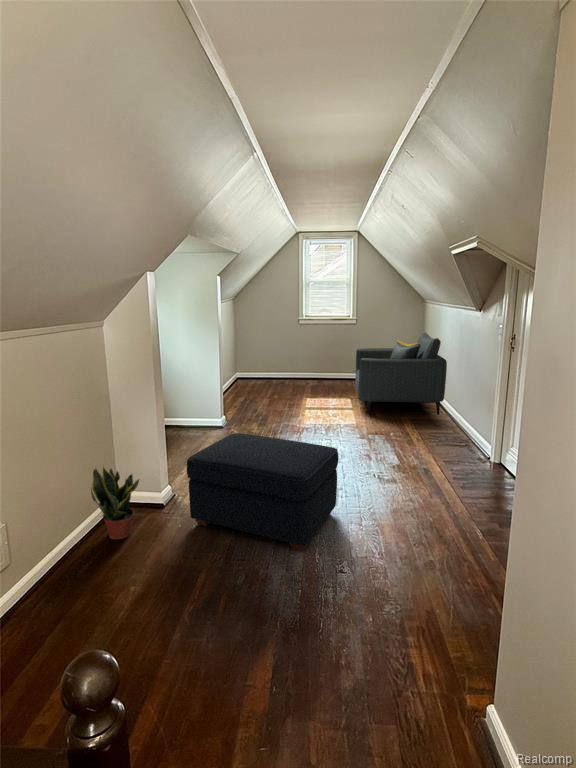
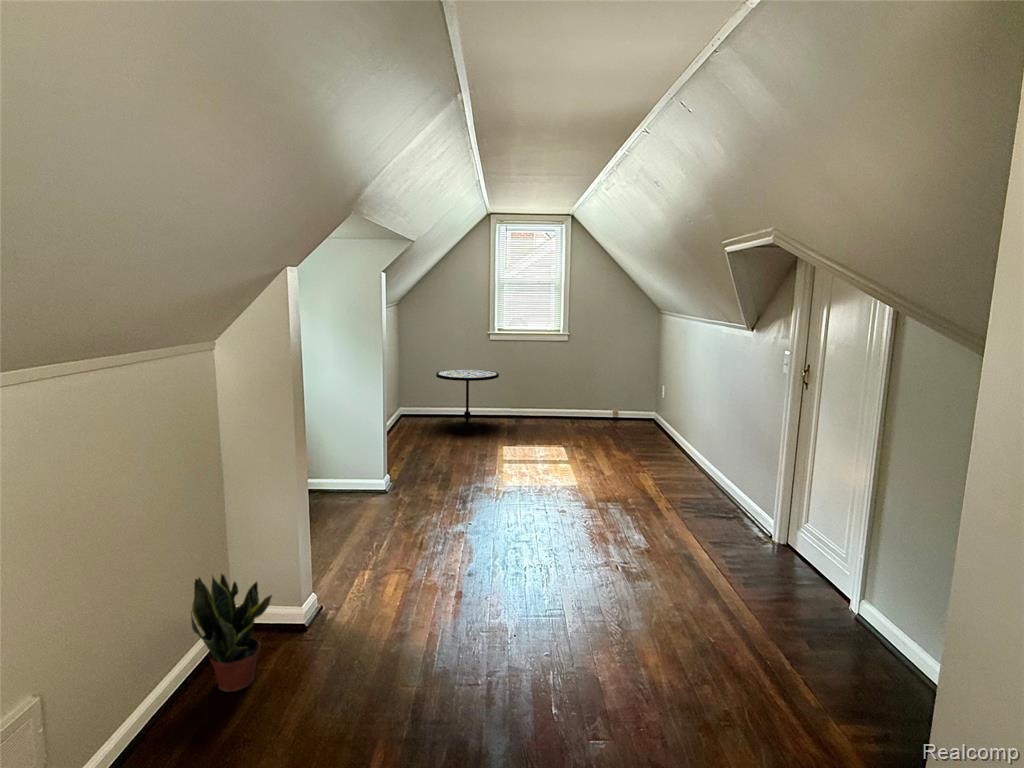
armchair: present [355,333,447,415] -> none [571,355,699,470]
side table: none [261,345,305,388] -> present [436,369,499,430]
ottoman: present [187,433,339,551] -> none [346,511,576,701]

